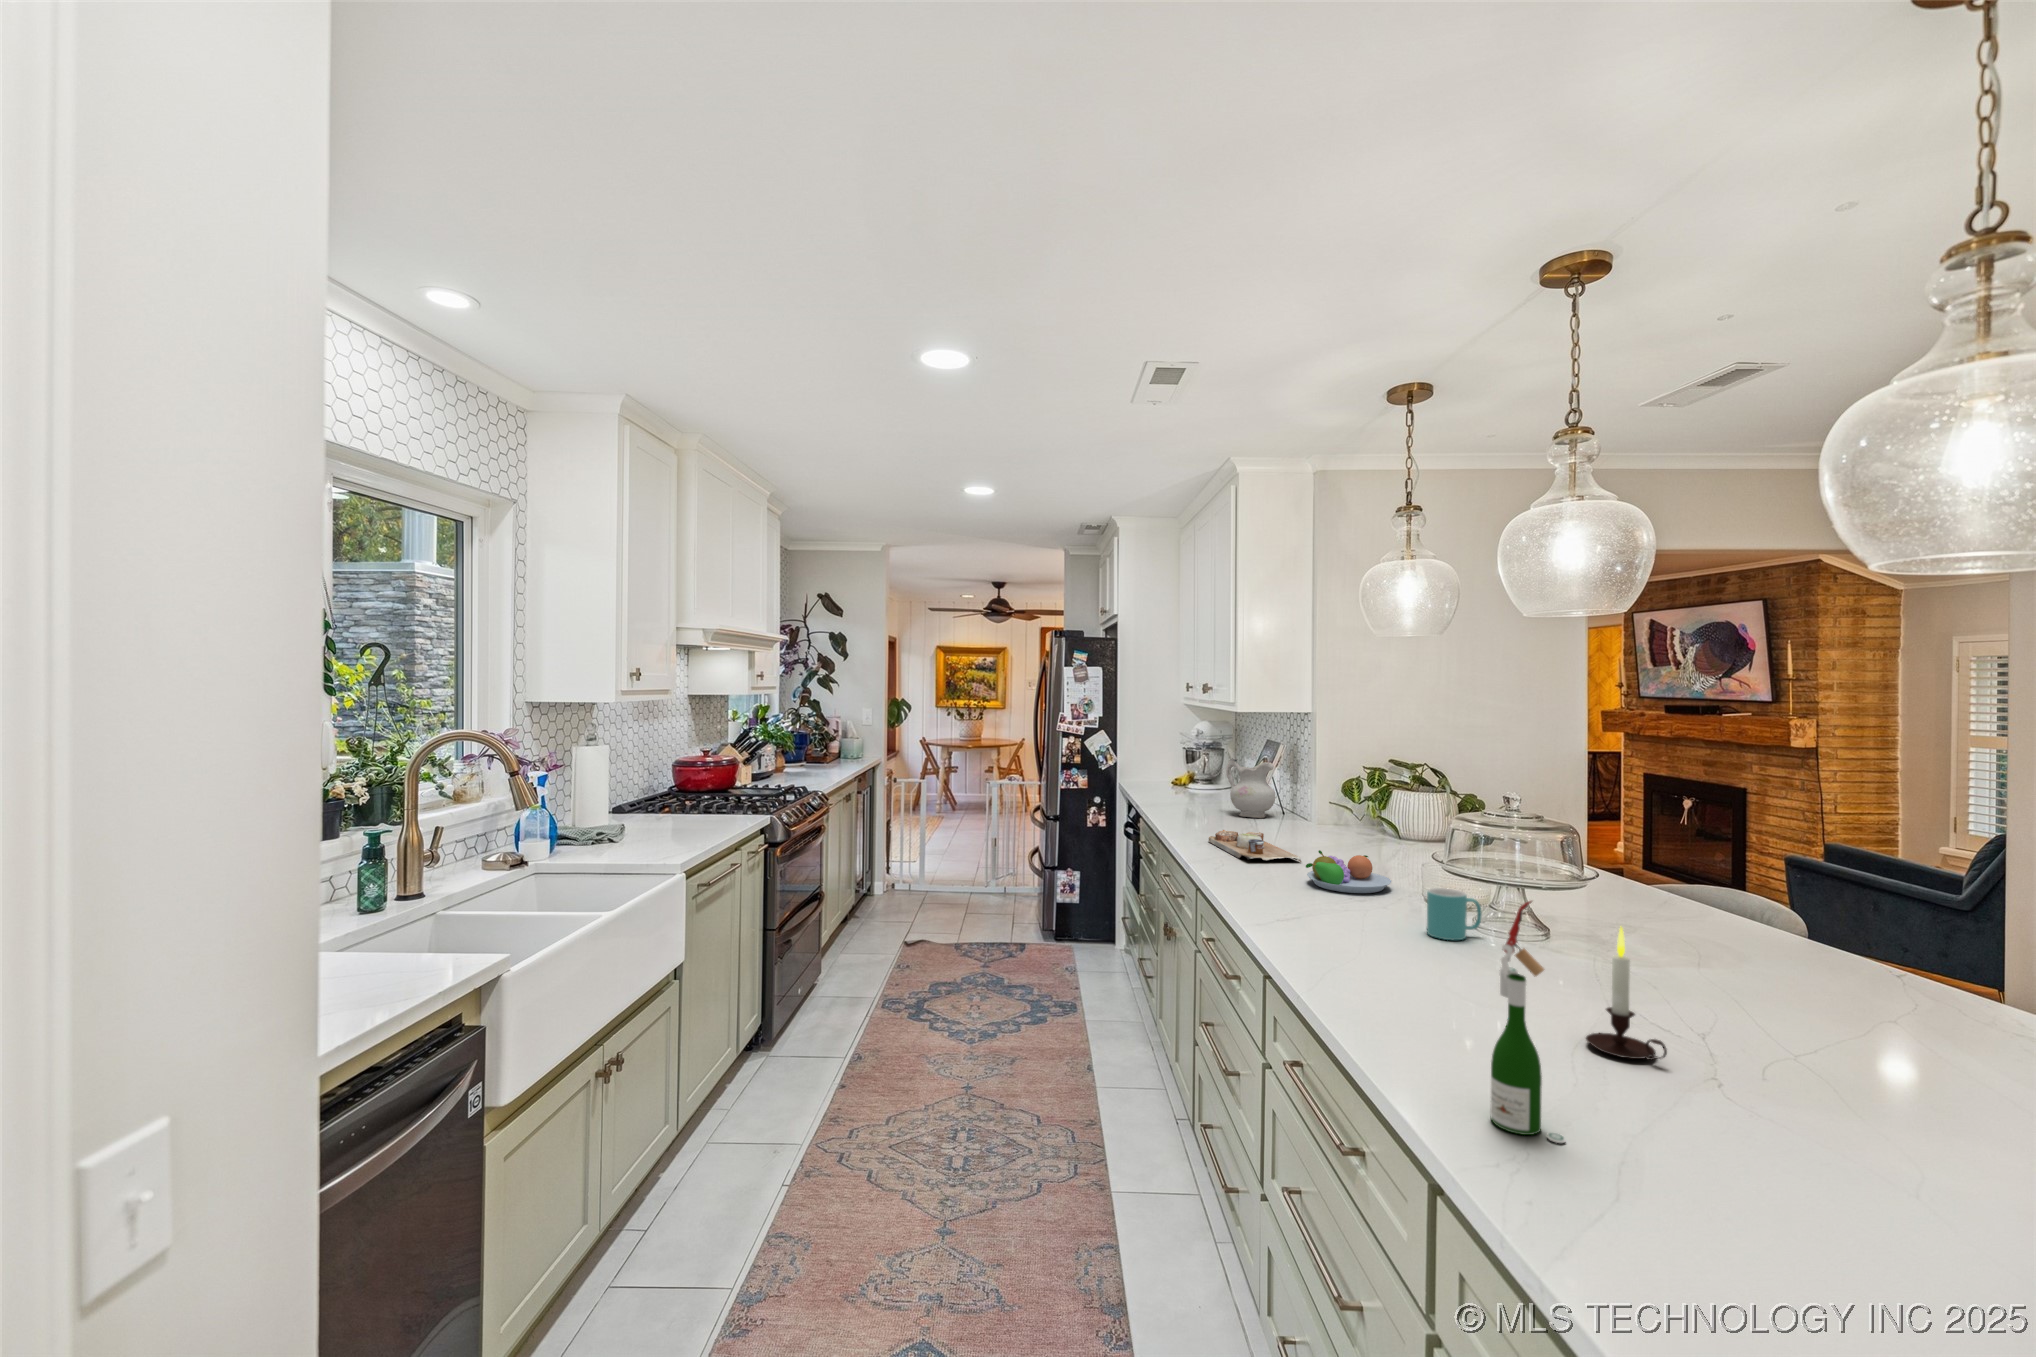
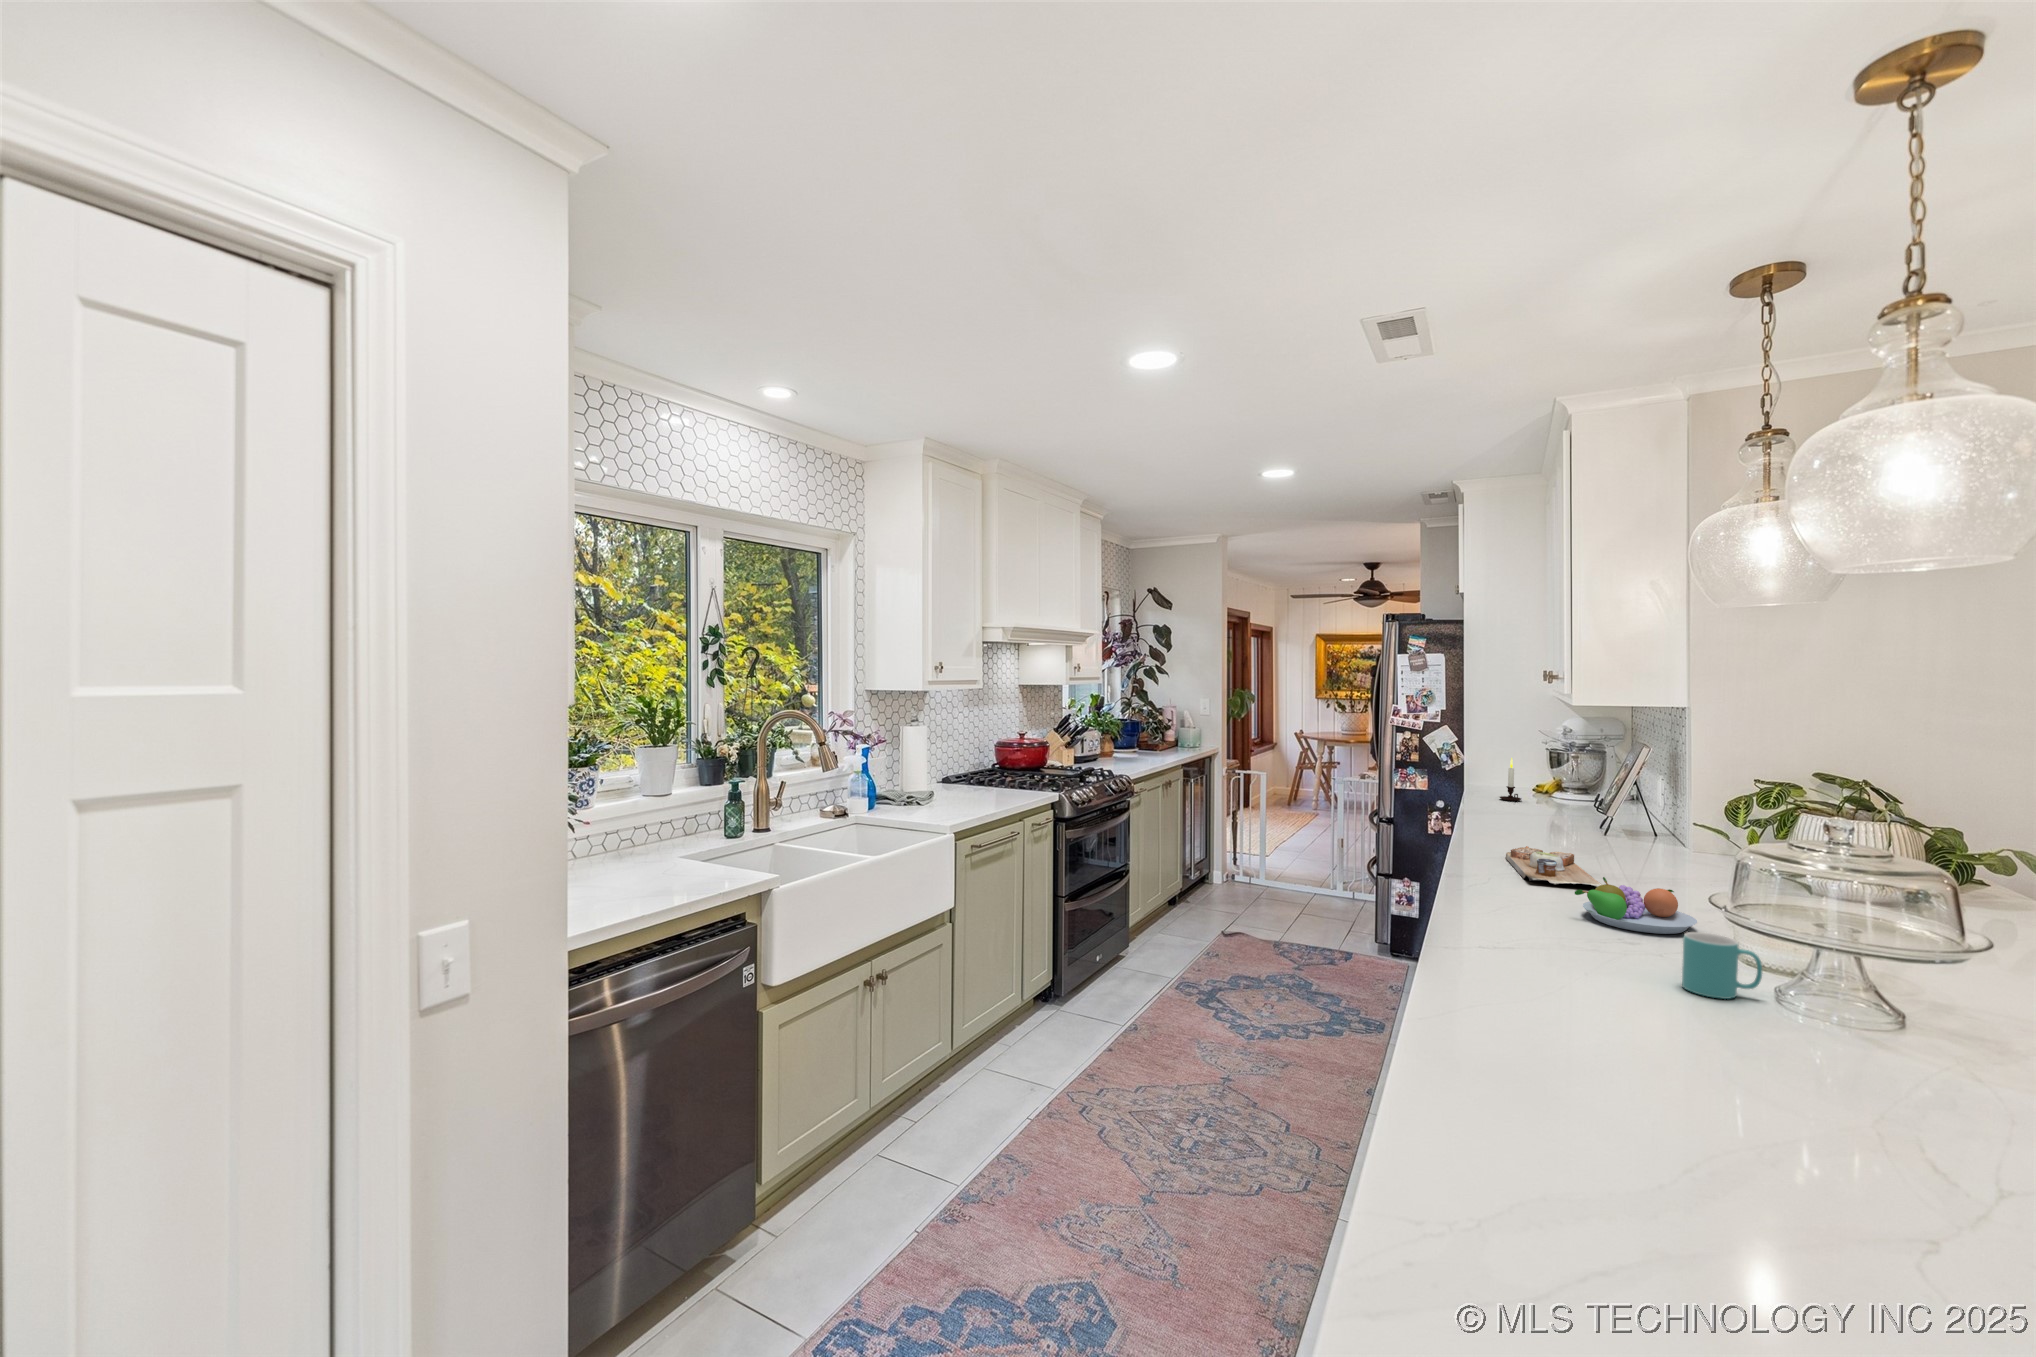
ceramic pitcher: present [1226,758,1275,818] -> none [1569,767,1633,840]
wine bottle: present [1490,901,1565,1143] -> none [1510,929,1583,1207]
candle: present [1586,927,1667,1060] -> present [1500,758,1521,801]

